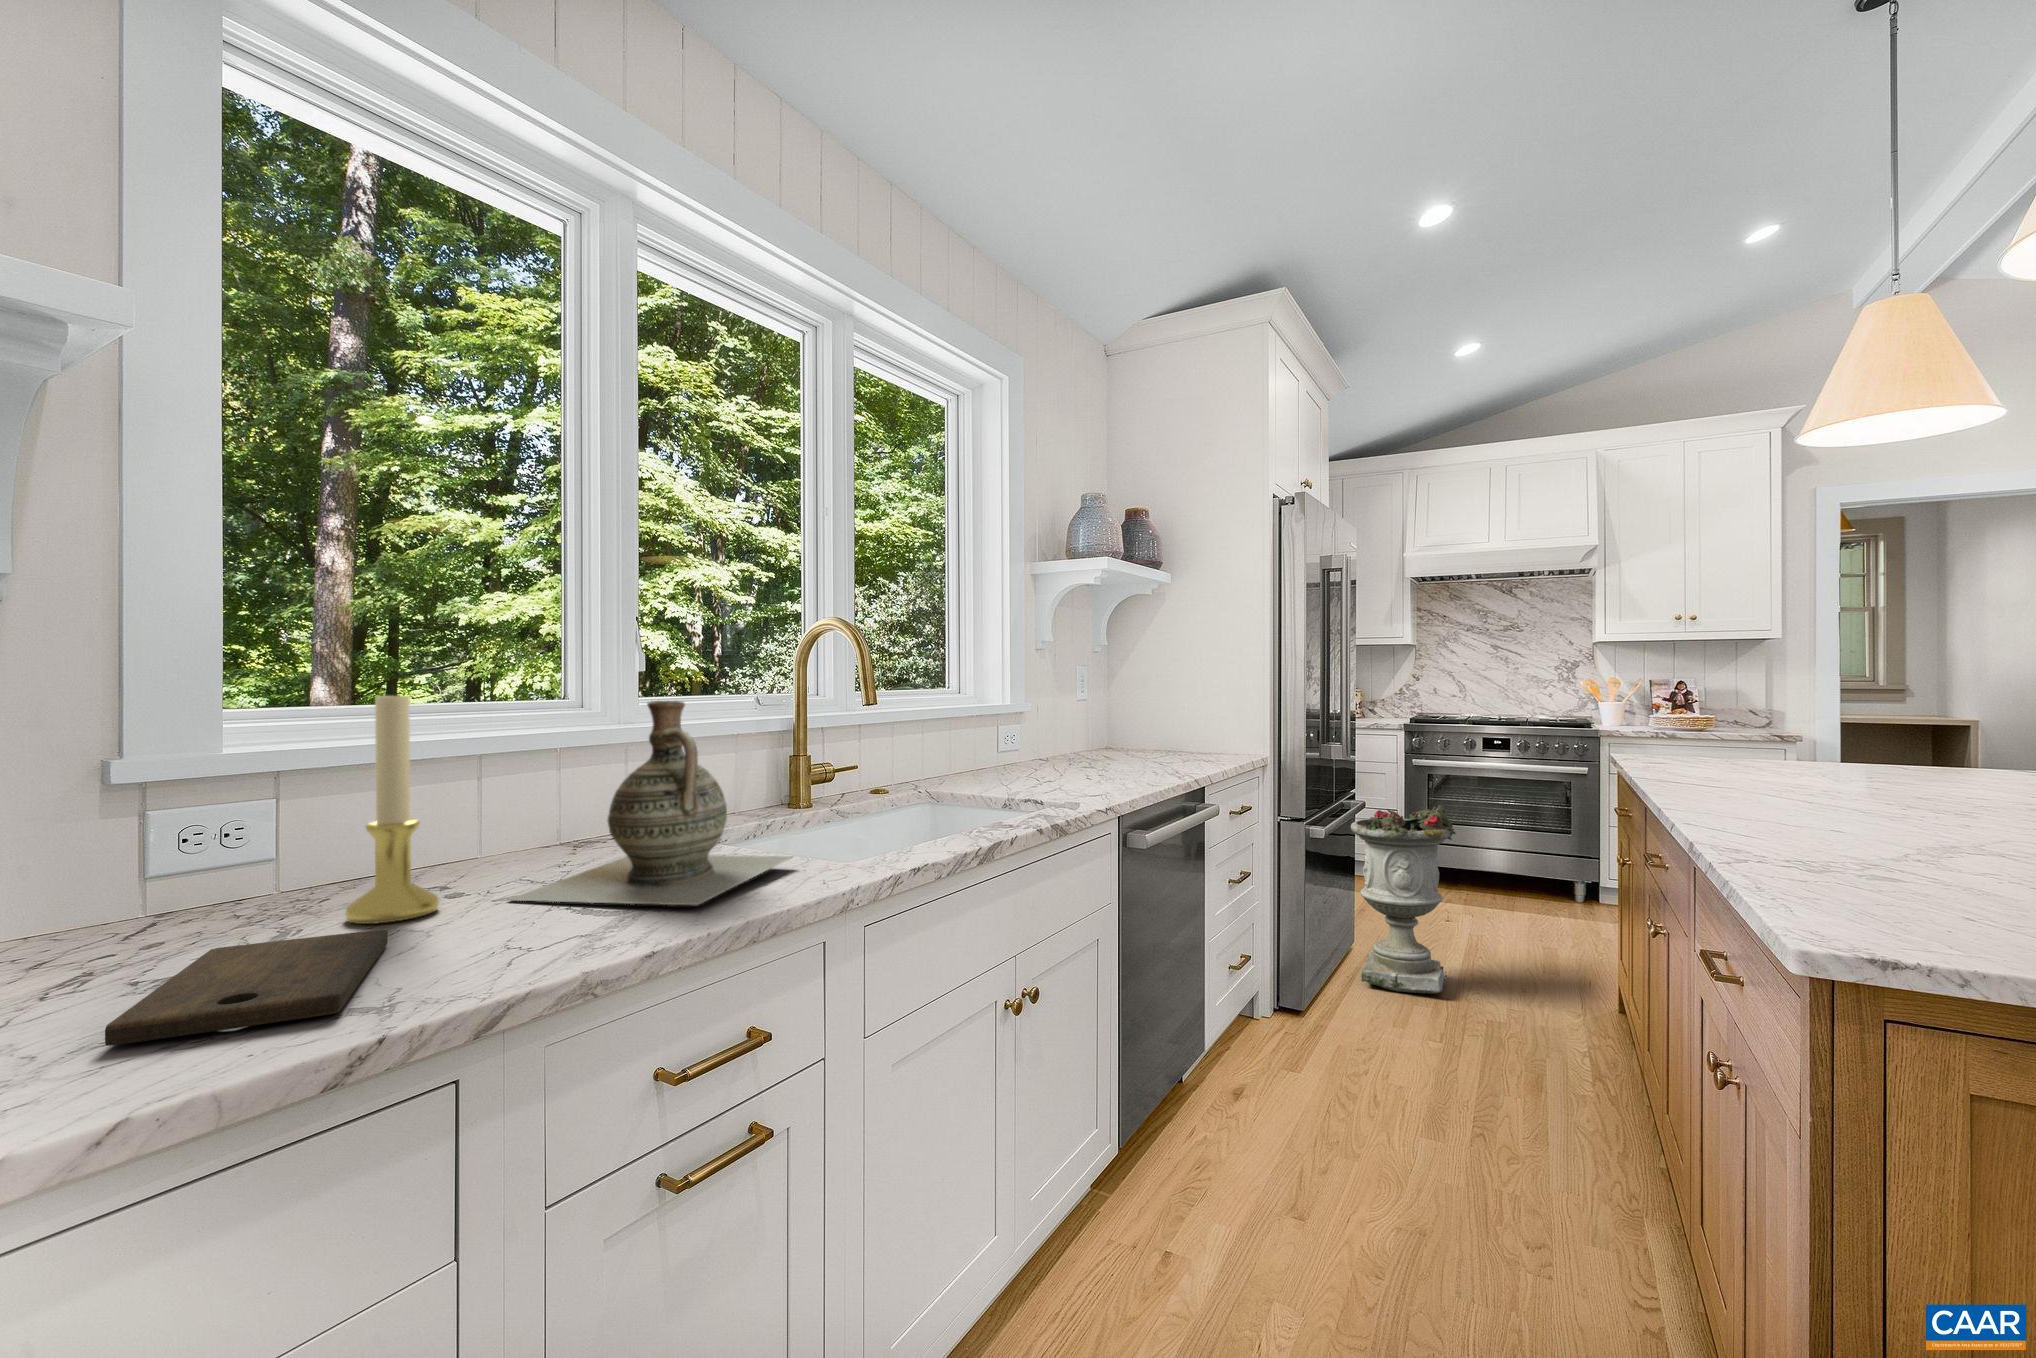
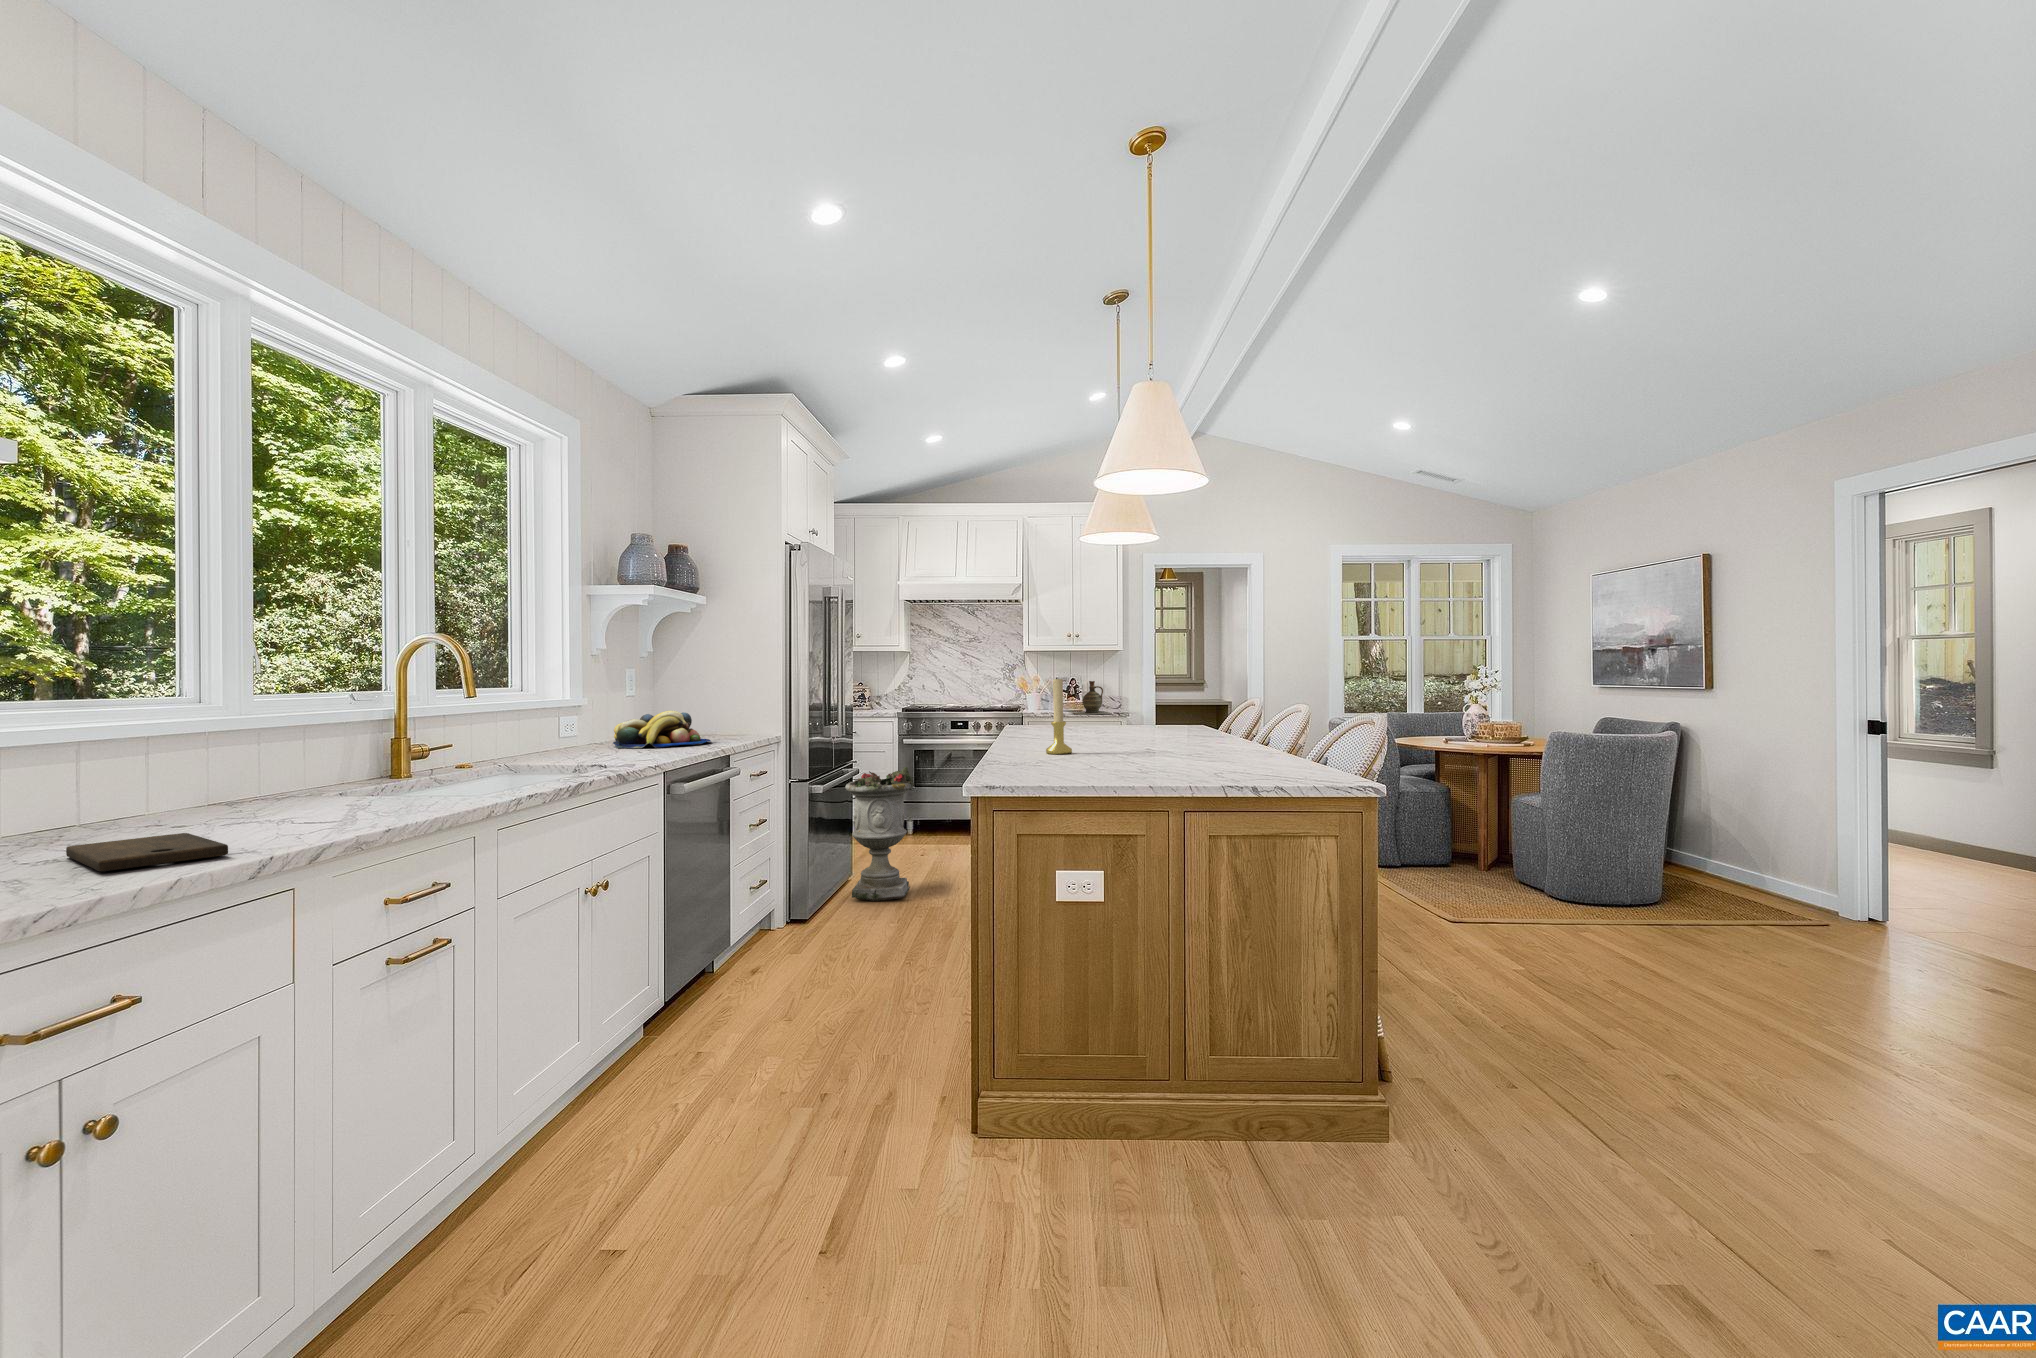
candle holder: present [345,695,440,924] -> present [1046,679,1072,754]
ceramic jug: present [509,701,791,905] -> present [1070,681,1110,715]
fruit bowl: none [1059,721,1180,770] -> present [613,711,711,748]

